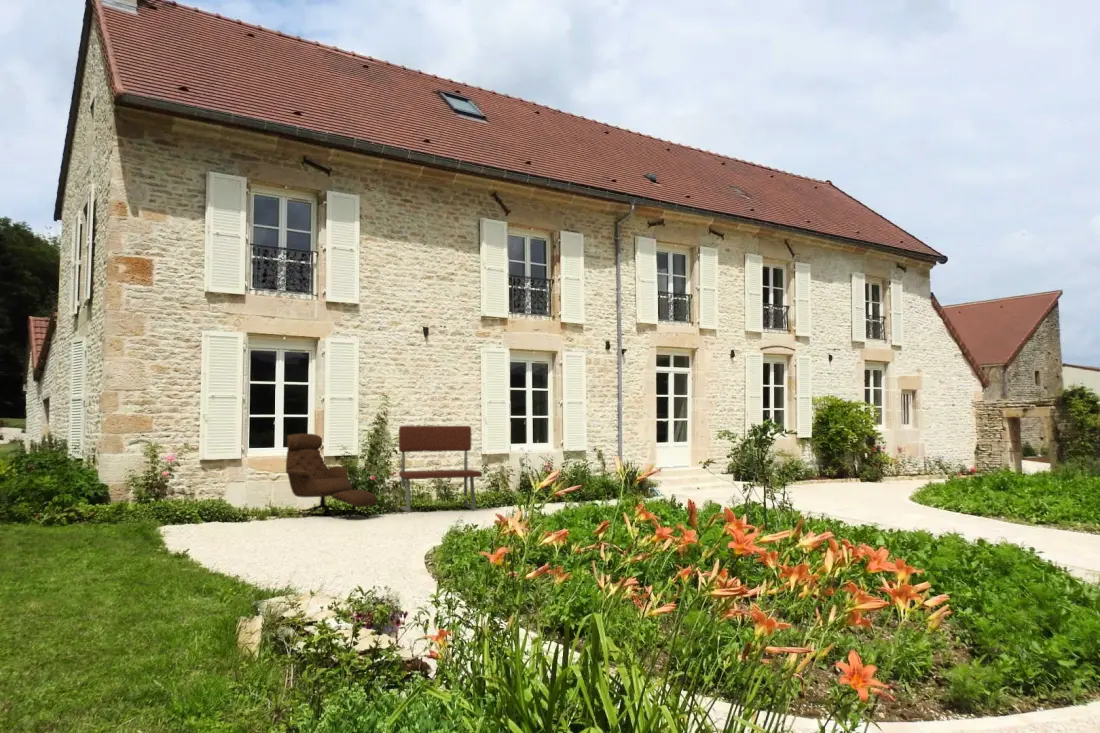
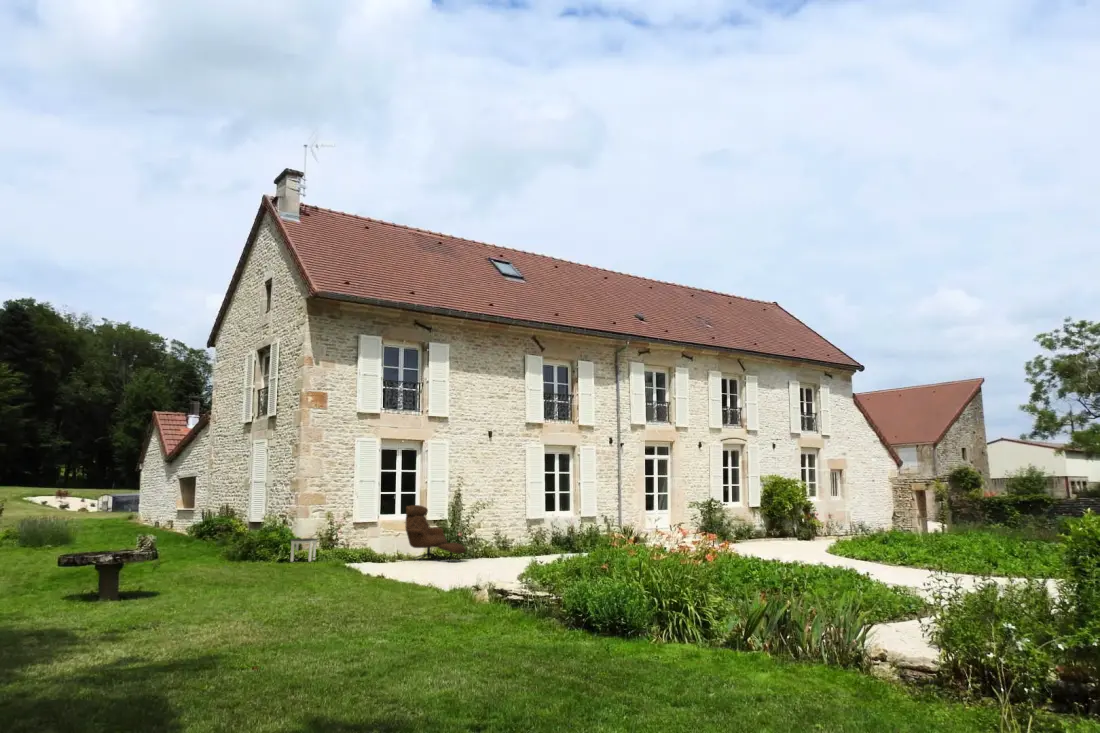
bench: present [399,426,482,513] -> none [474,499,531,559]
round table: none [81,484,132,521] -> present [290,538,318,562]

